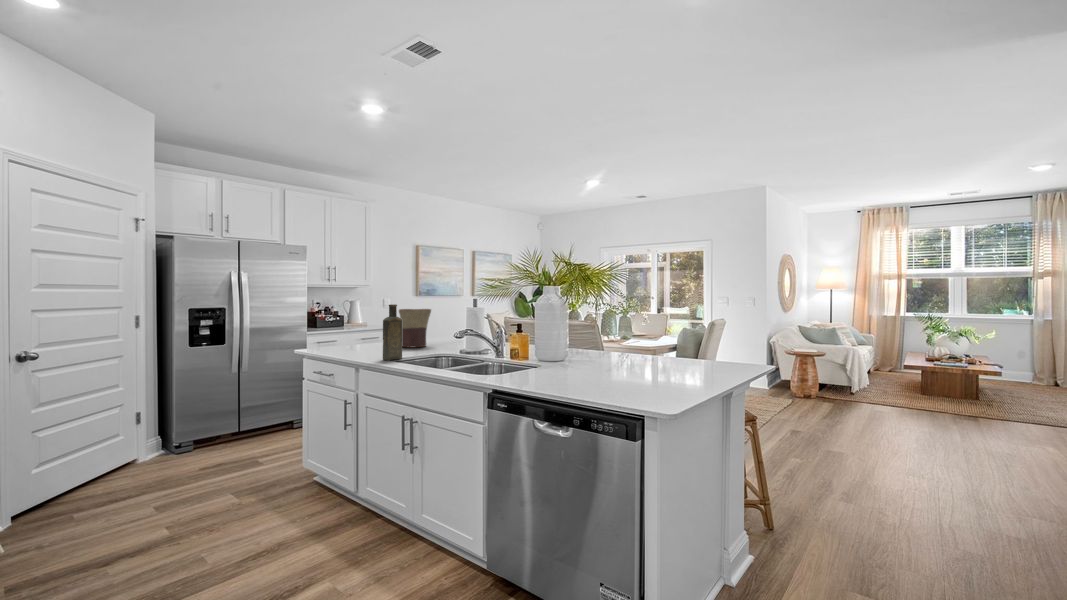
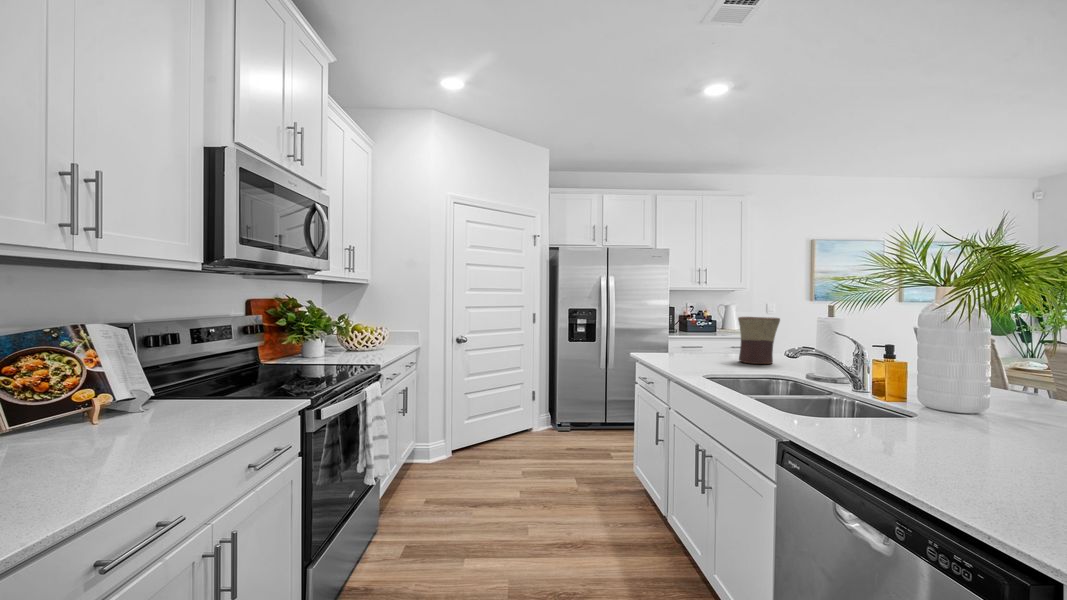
bottle: present [383,304,402,360] -> none [693,311,723,376]

